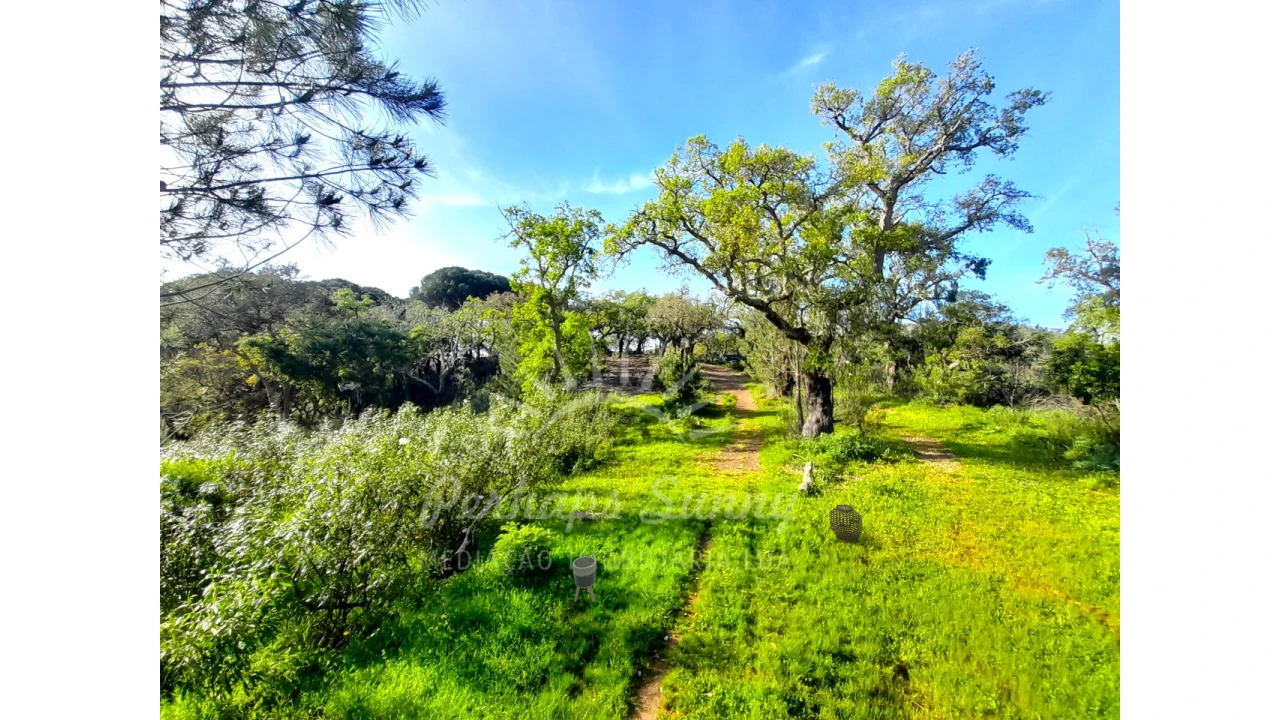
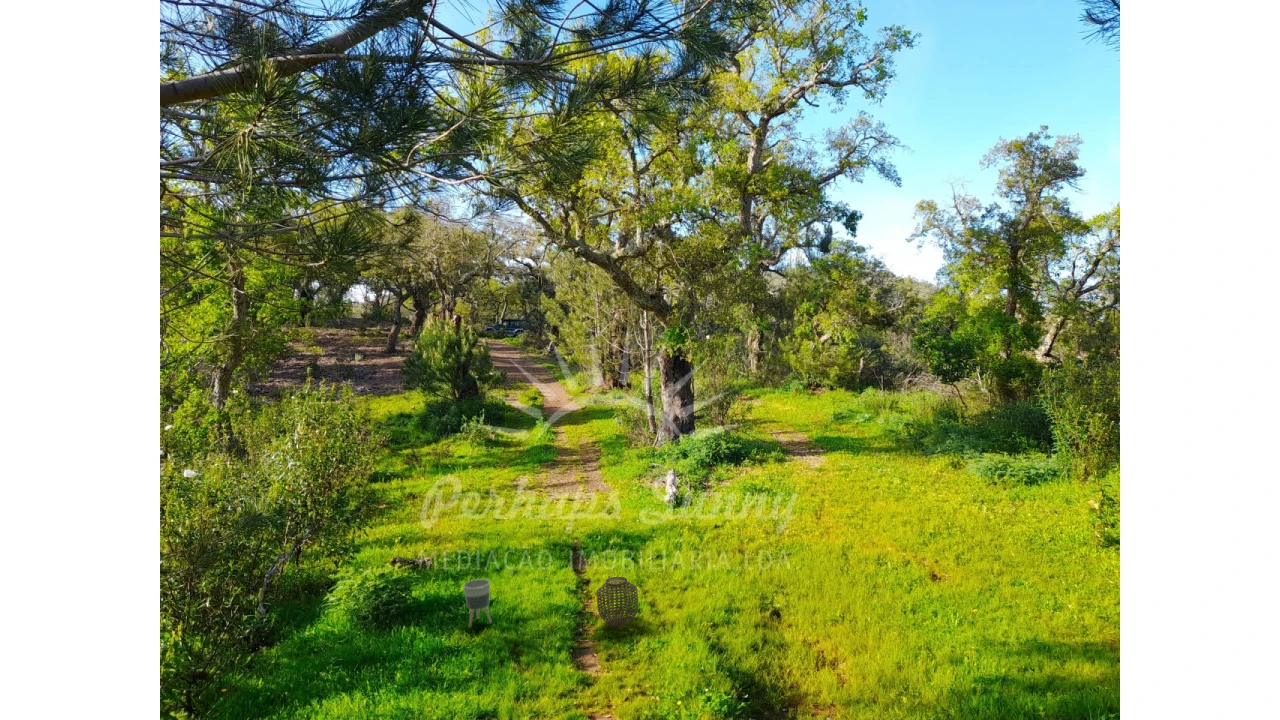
woven basket: present [829,505,863,541] -> present [597,577,638,627]

